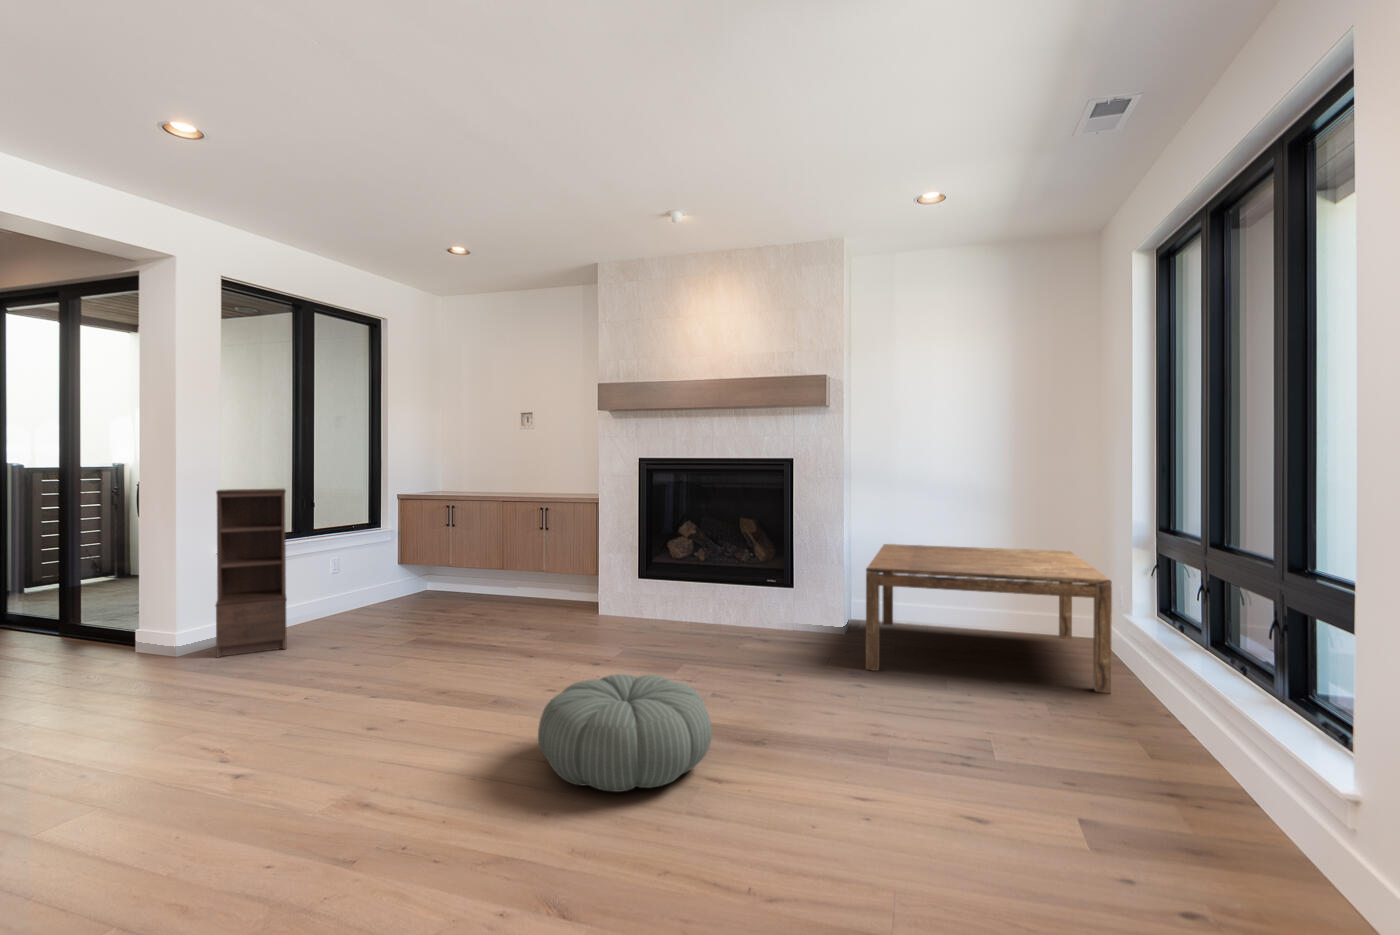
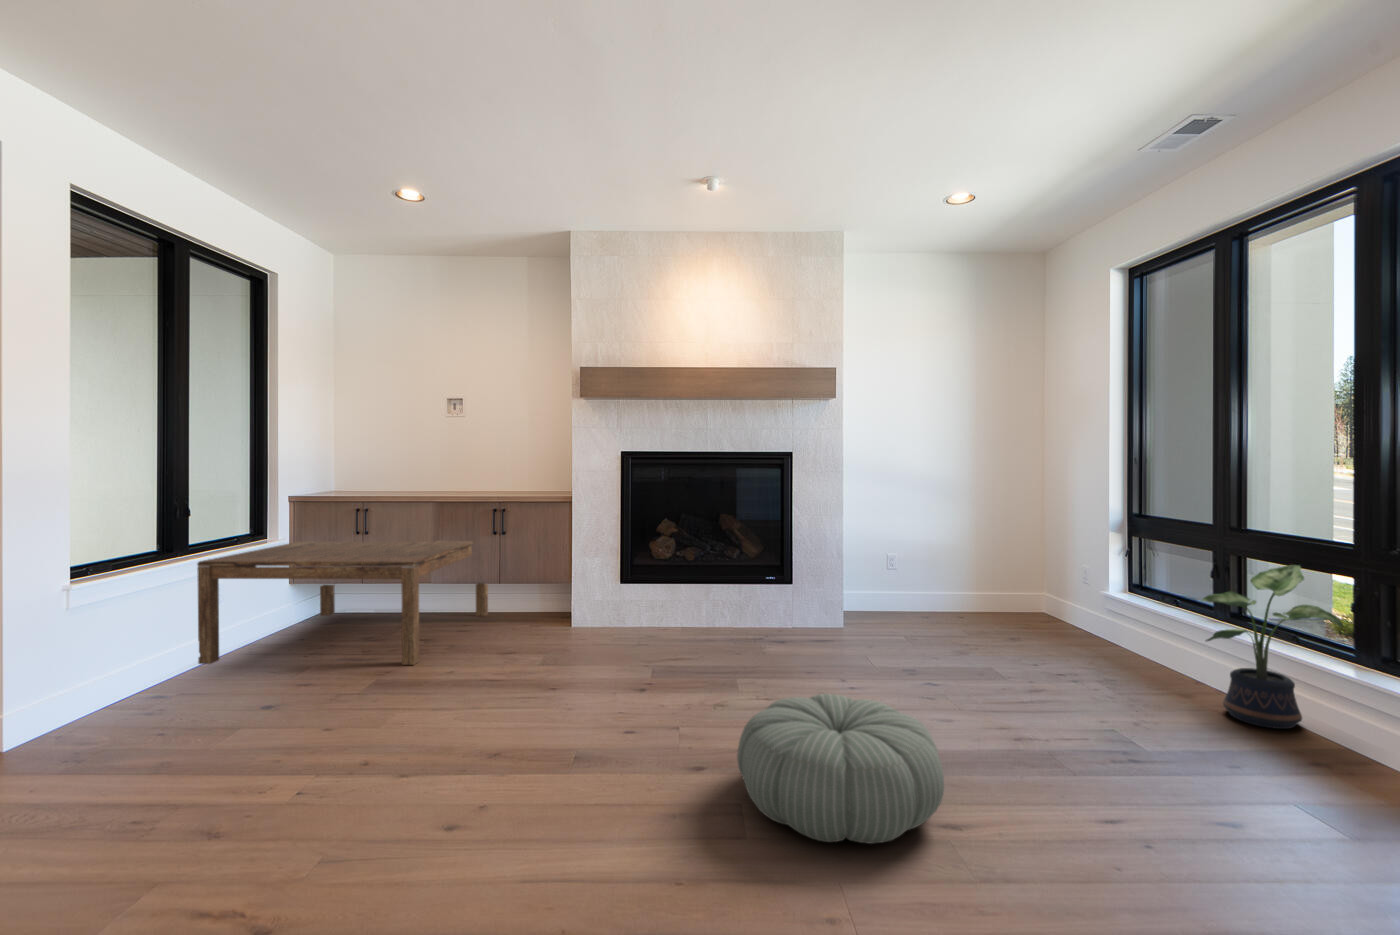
bookshelf: present [216,489,287,657] -> none [70,491,201,739]
coffee table: present [866,544,1112,693] -> present [197,541,488,665]
potted plant: none [1102,594,1246,777] -> present [1202,565,1343,729]

